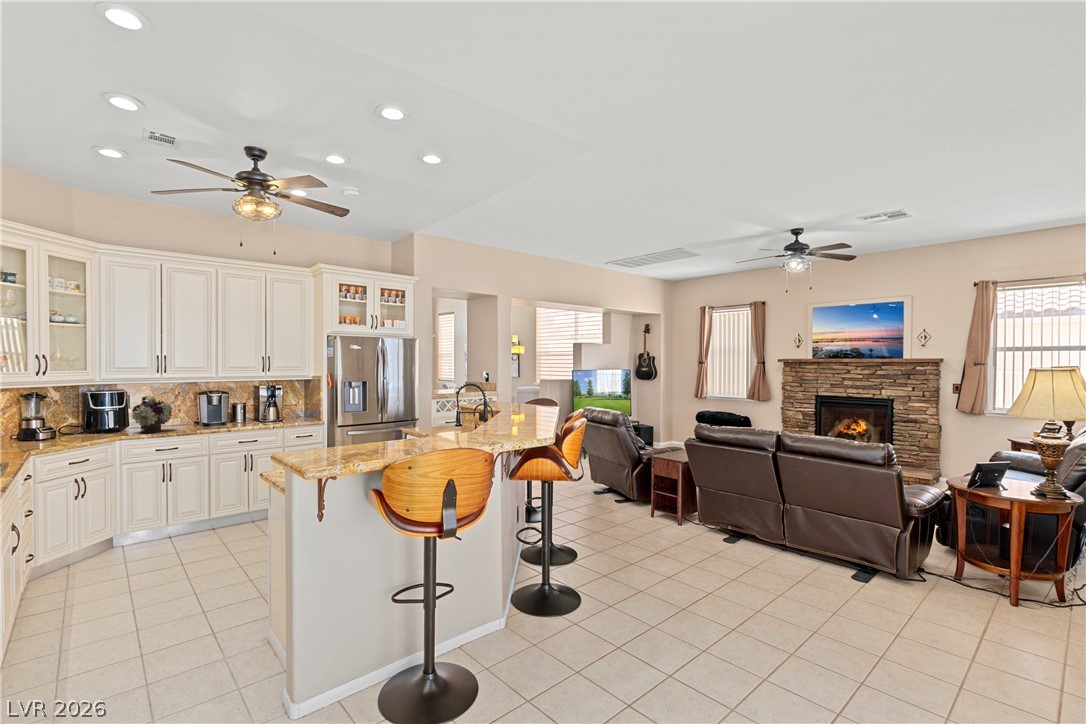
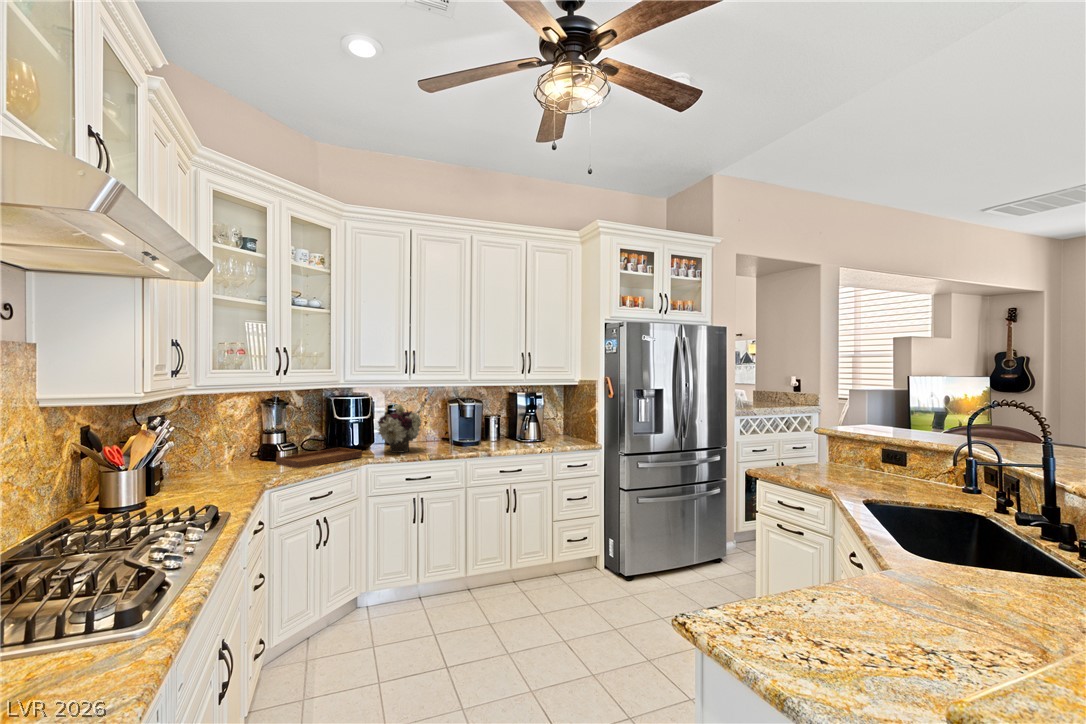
tray: none [37,421,117,444] -> present [276,436,362,468]

